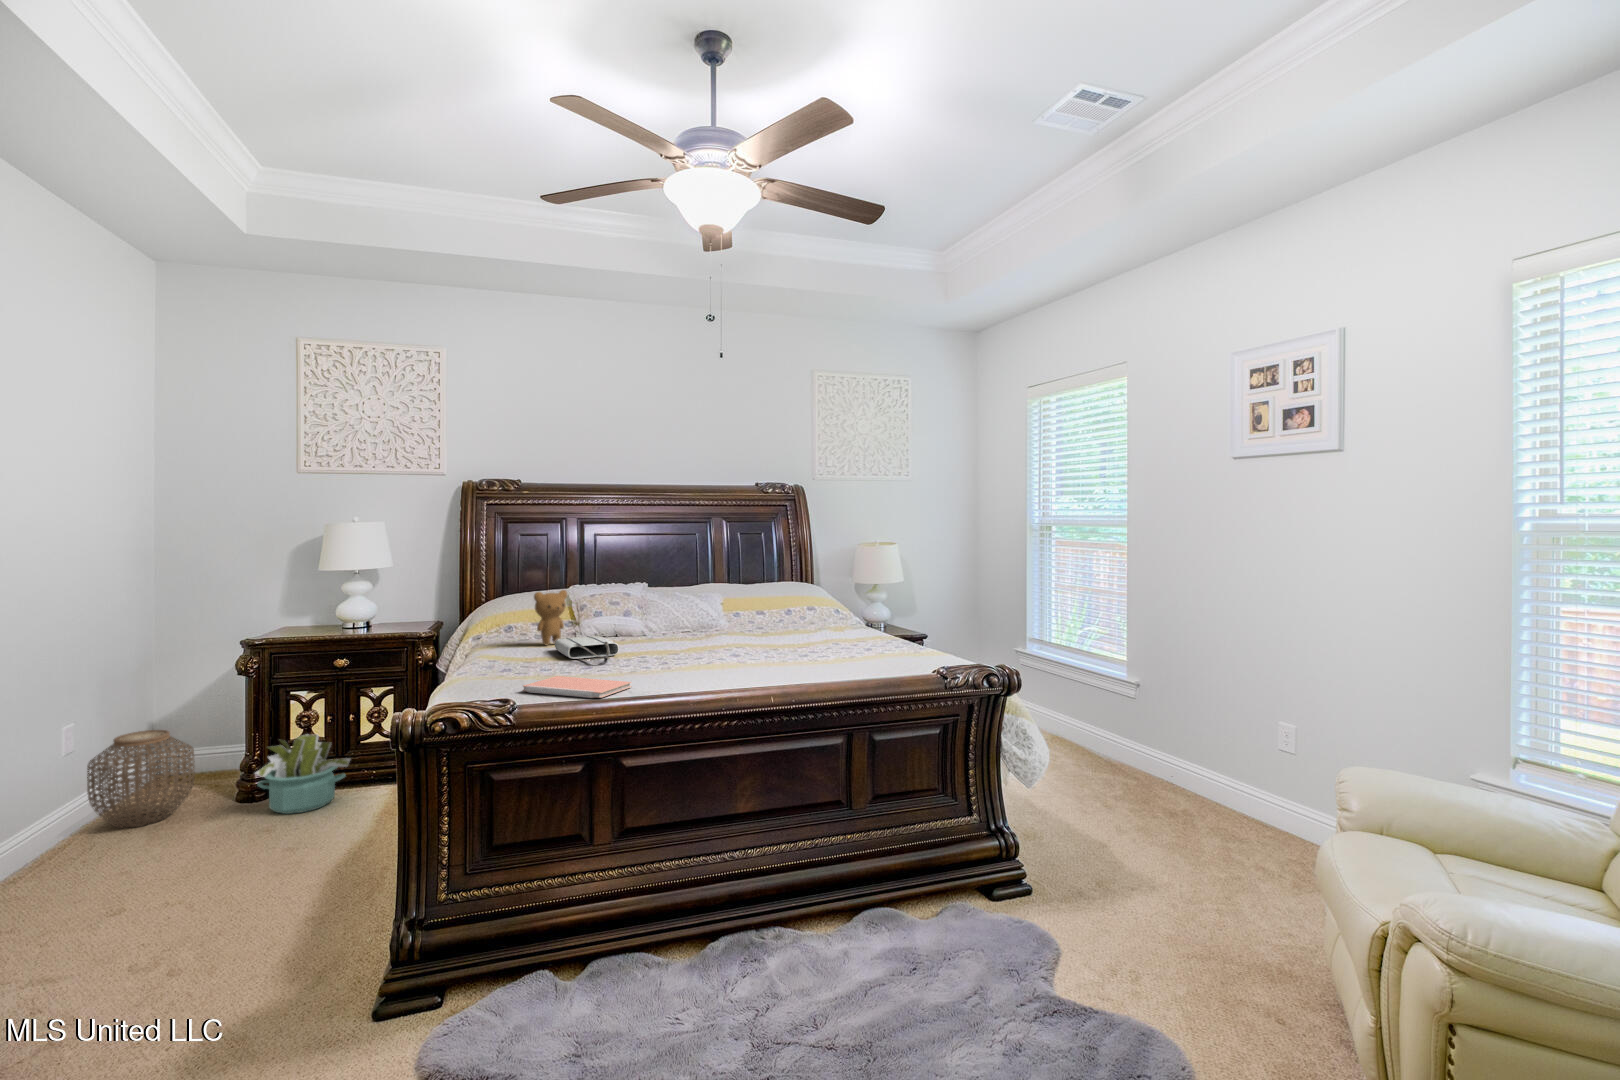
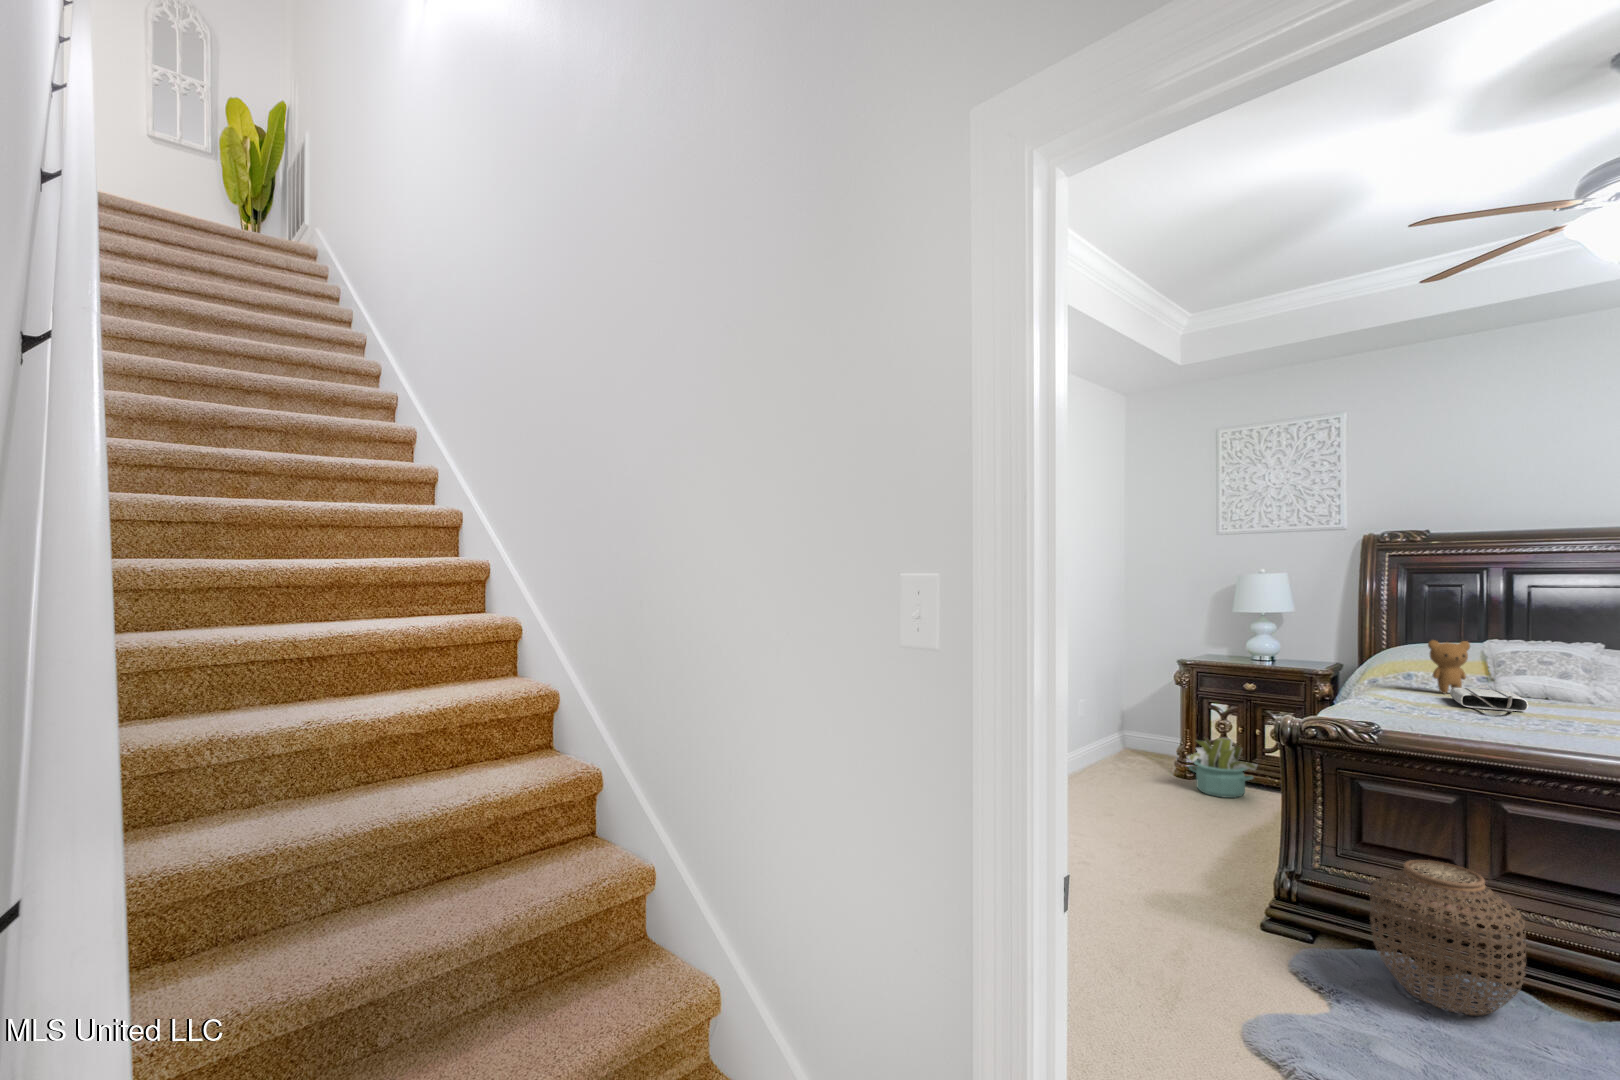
notebook: present [523,676,632,698] -> none [1395,715,1521,738]
woven basket: present [87,730,194,828] -> present [1370,860,1526,1015]

